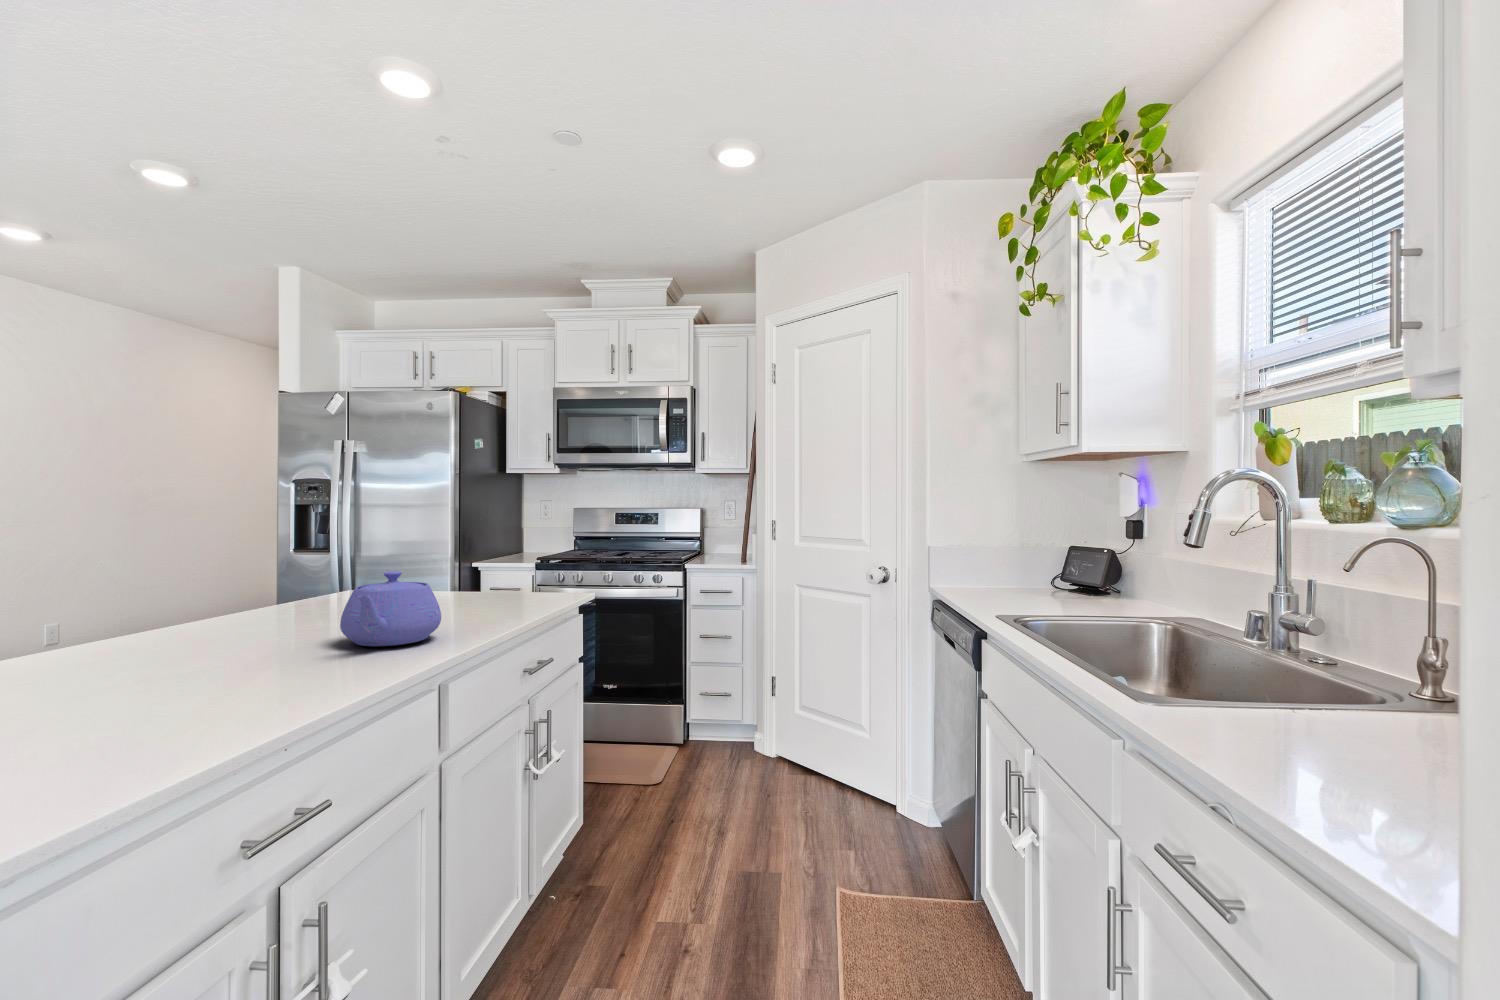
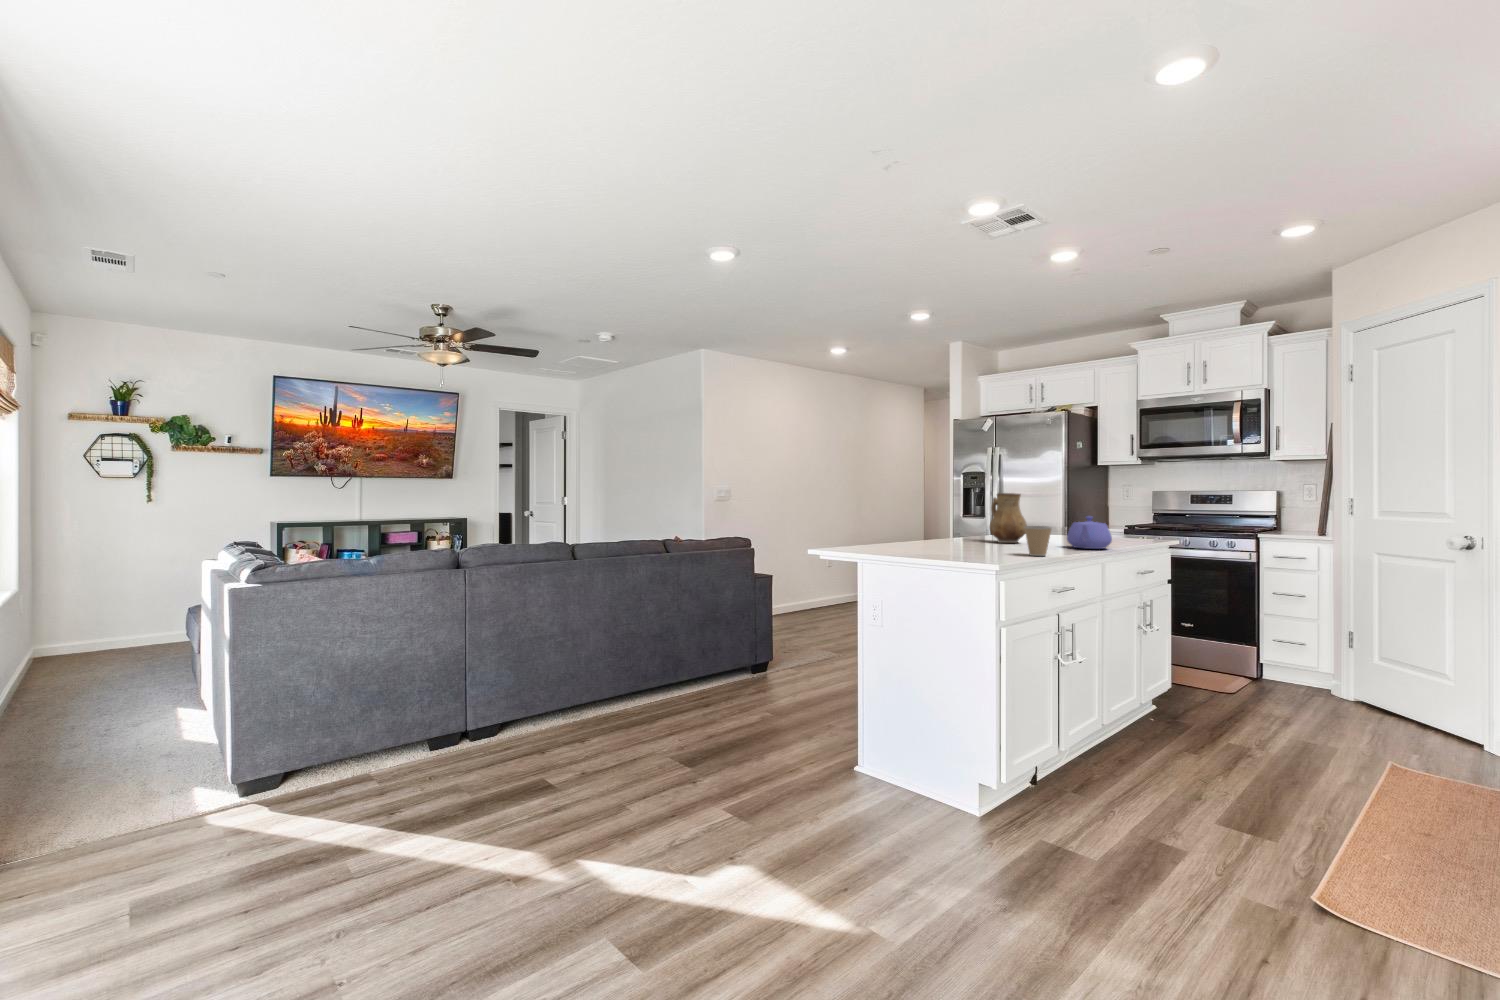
ceramic pitcher: none [152,520,260,644] -> present [990,493,1027,543]
coffee cup: none [88,627,198,731] -> present [1024,526,1051,556]

